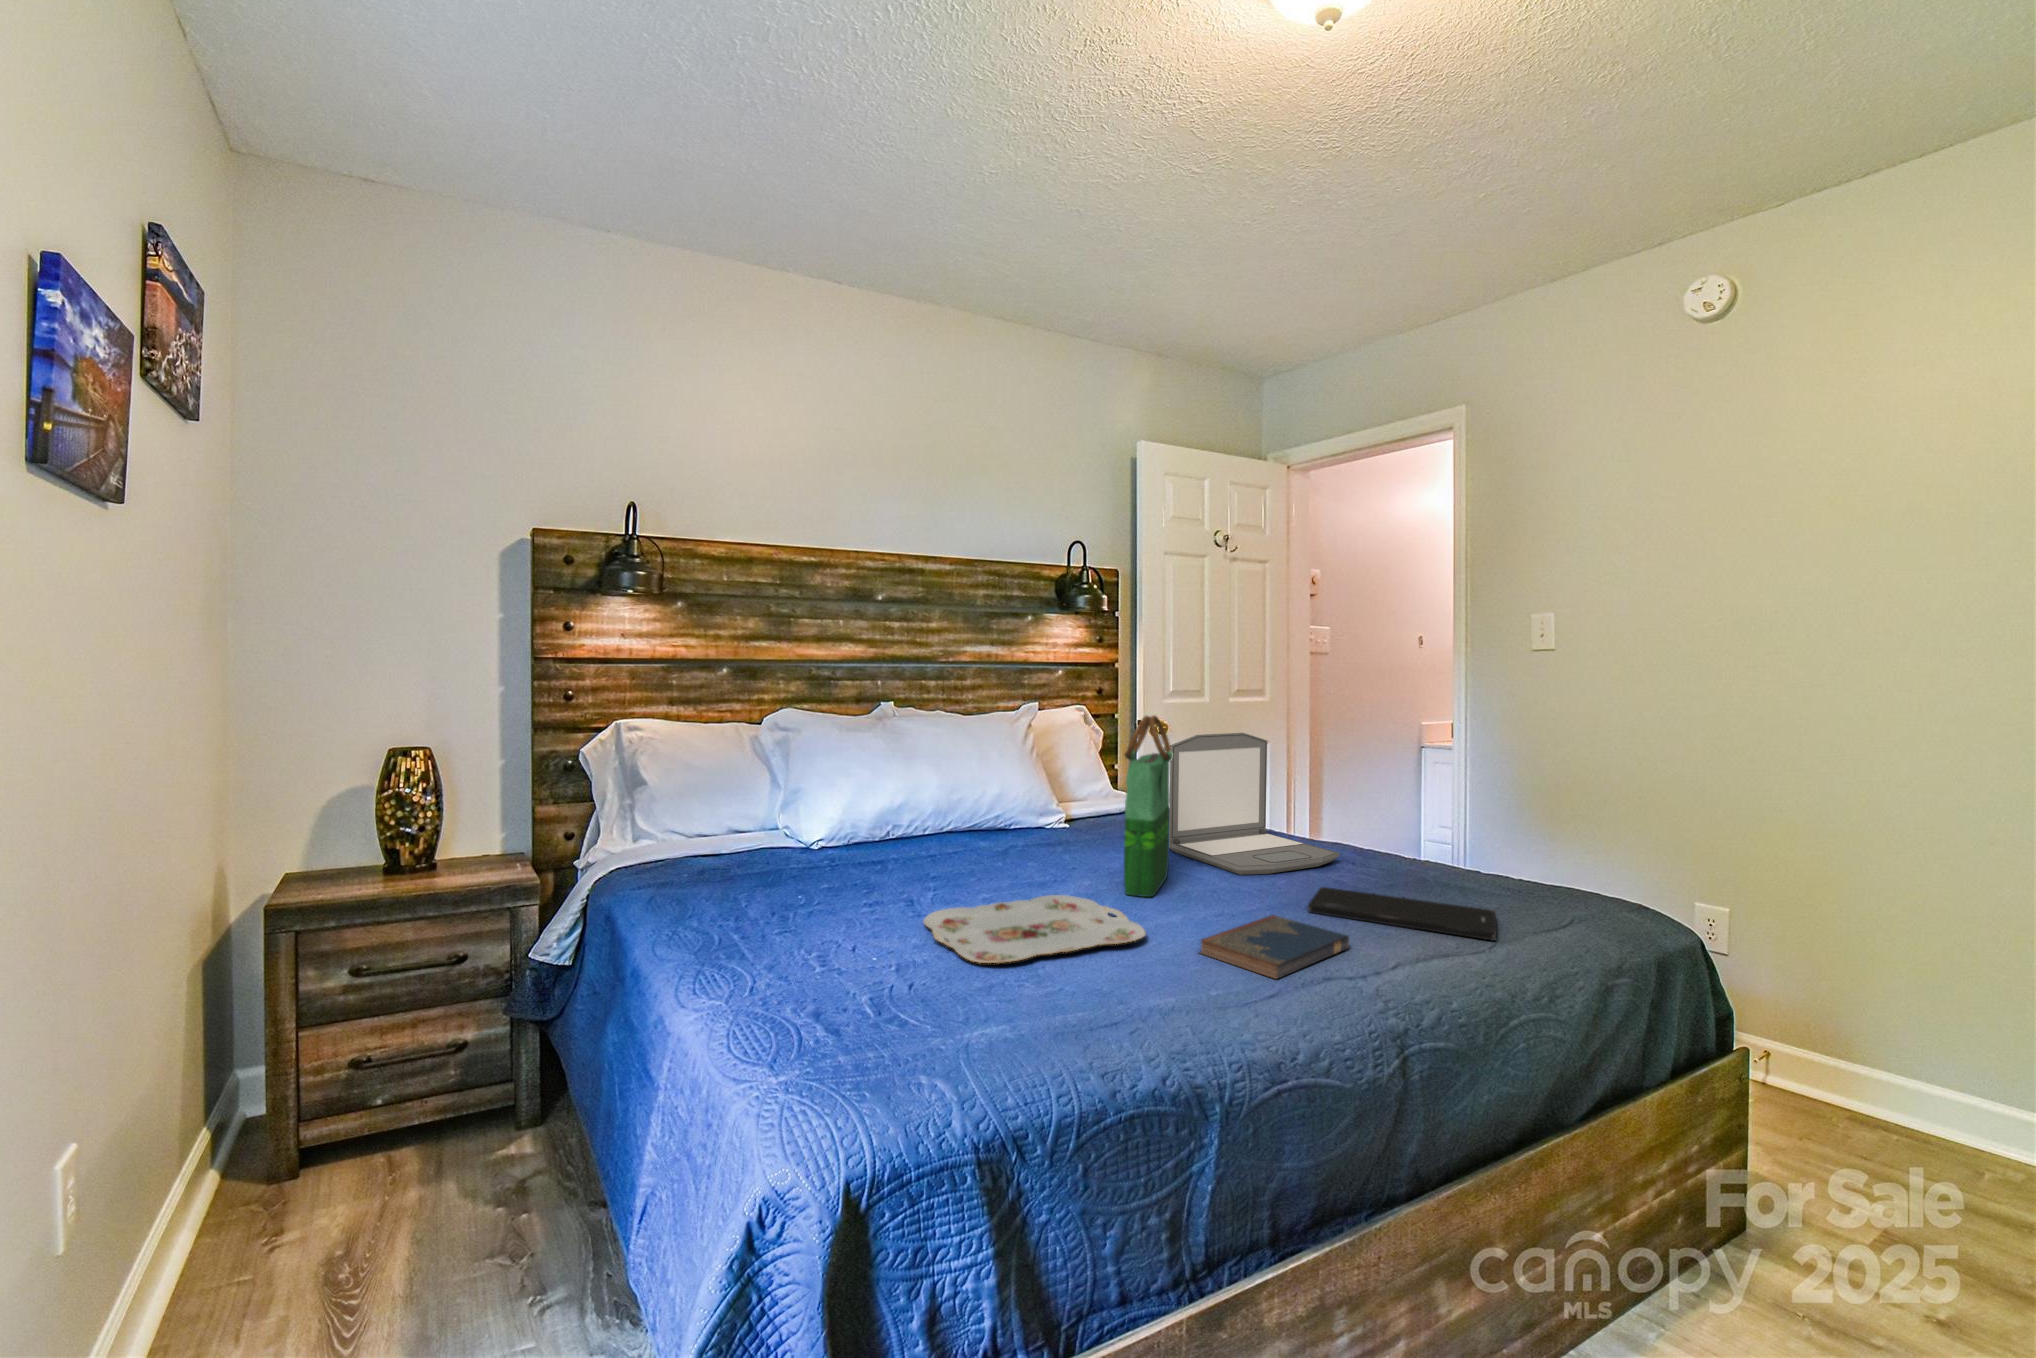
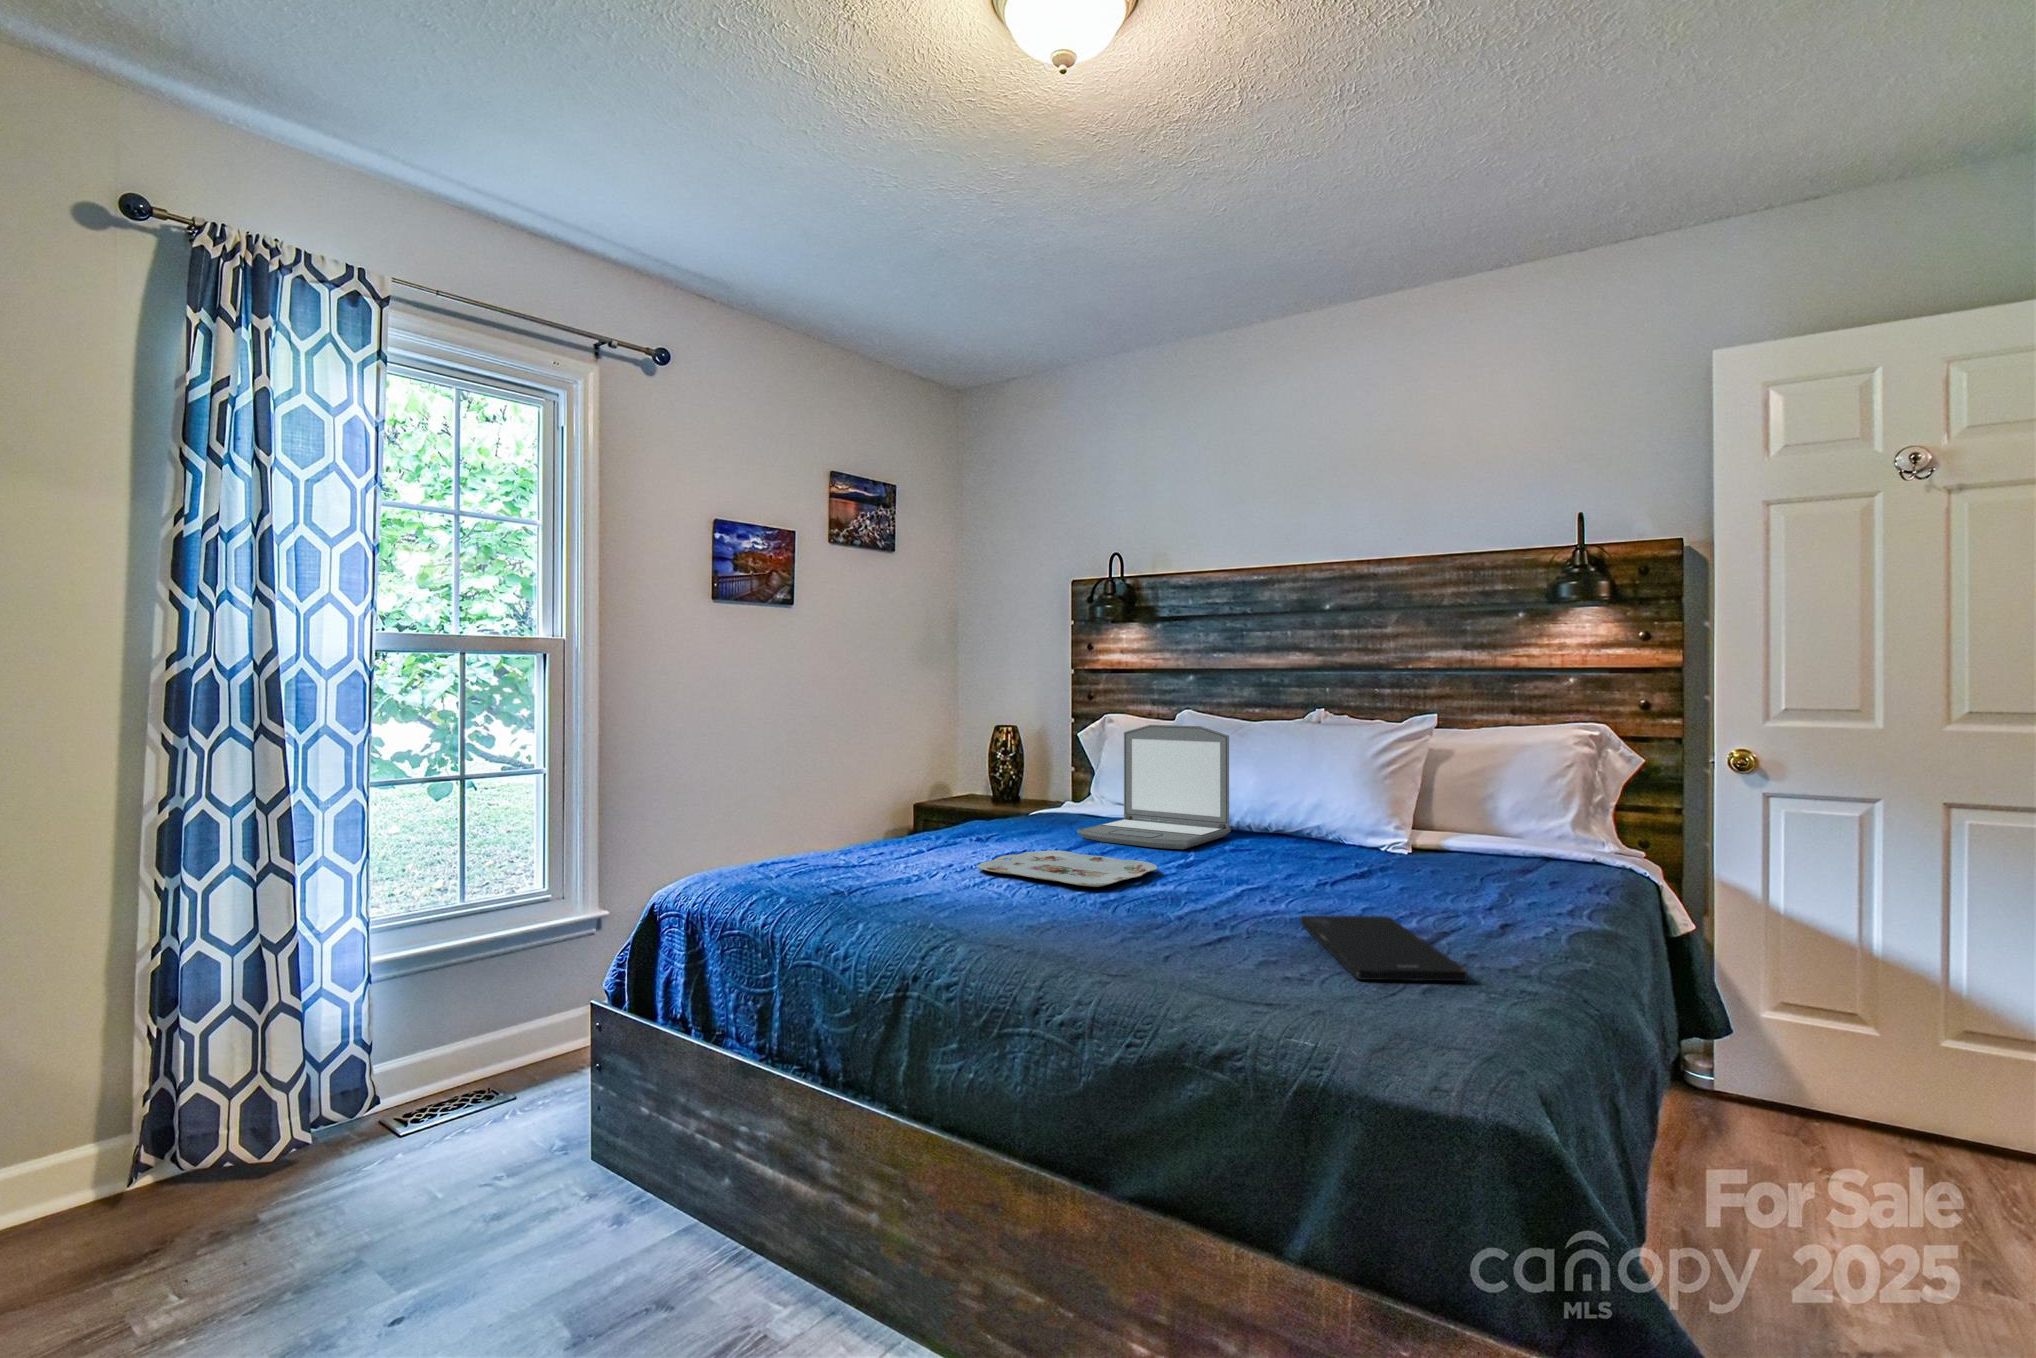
tote bag: present [1124,715,1173,897] -> none [1211,708,1311,885]
laptop: present [1169,733,1340,875] -> present [1077,725,1231,849]
hardcover book: present [1200,915,1349,979] -> none [1075,892,1217,934]

